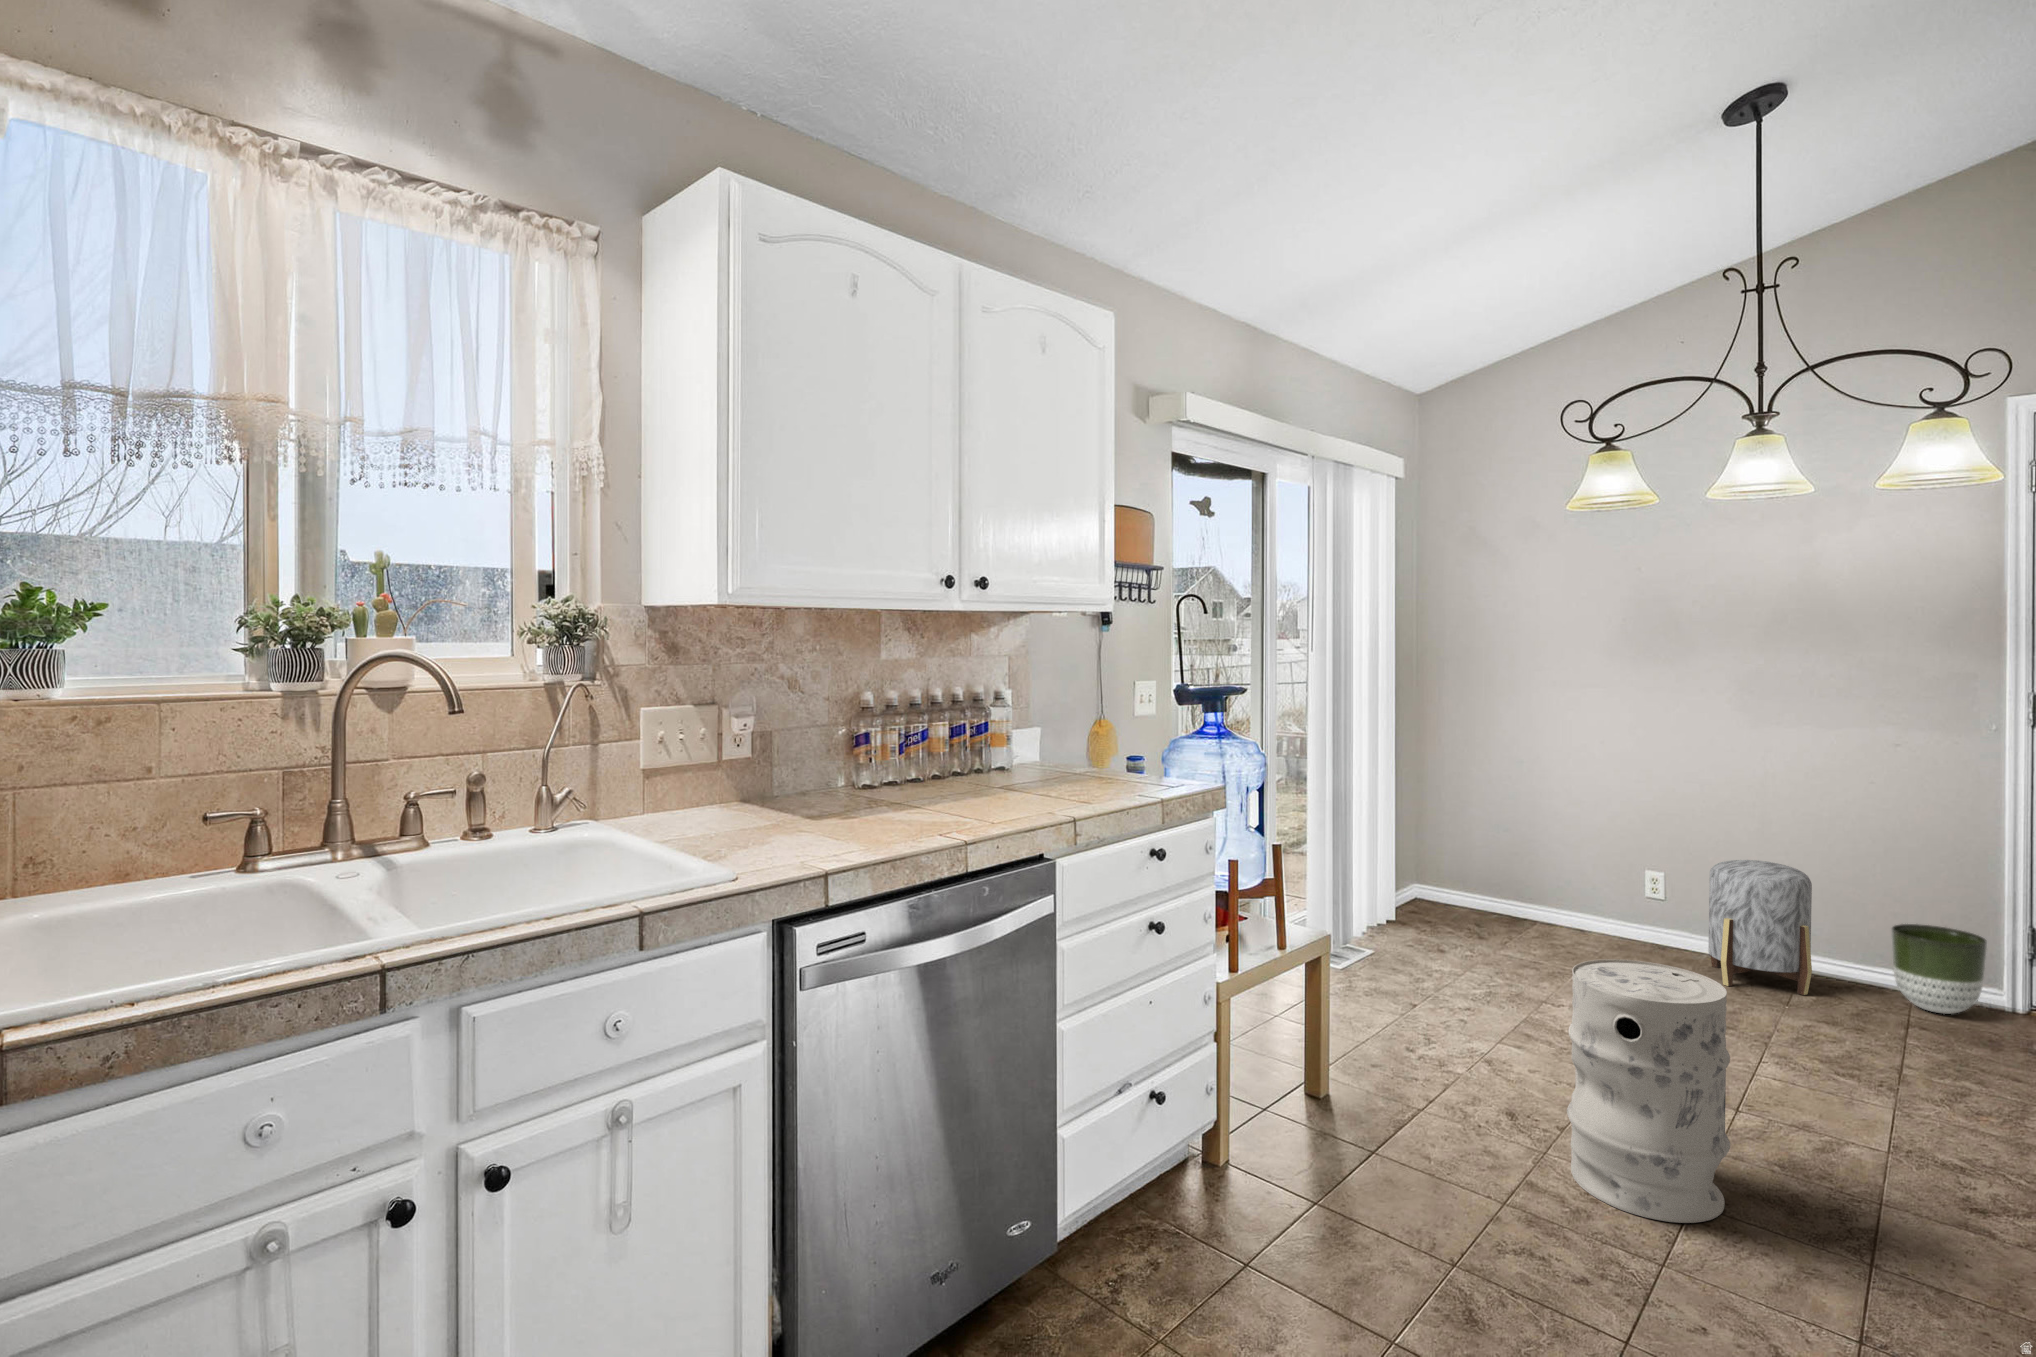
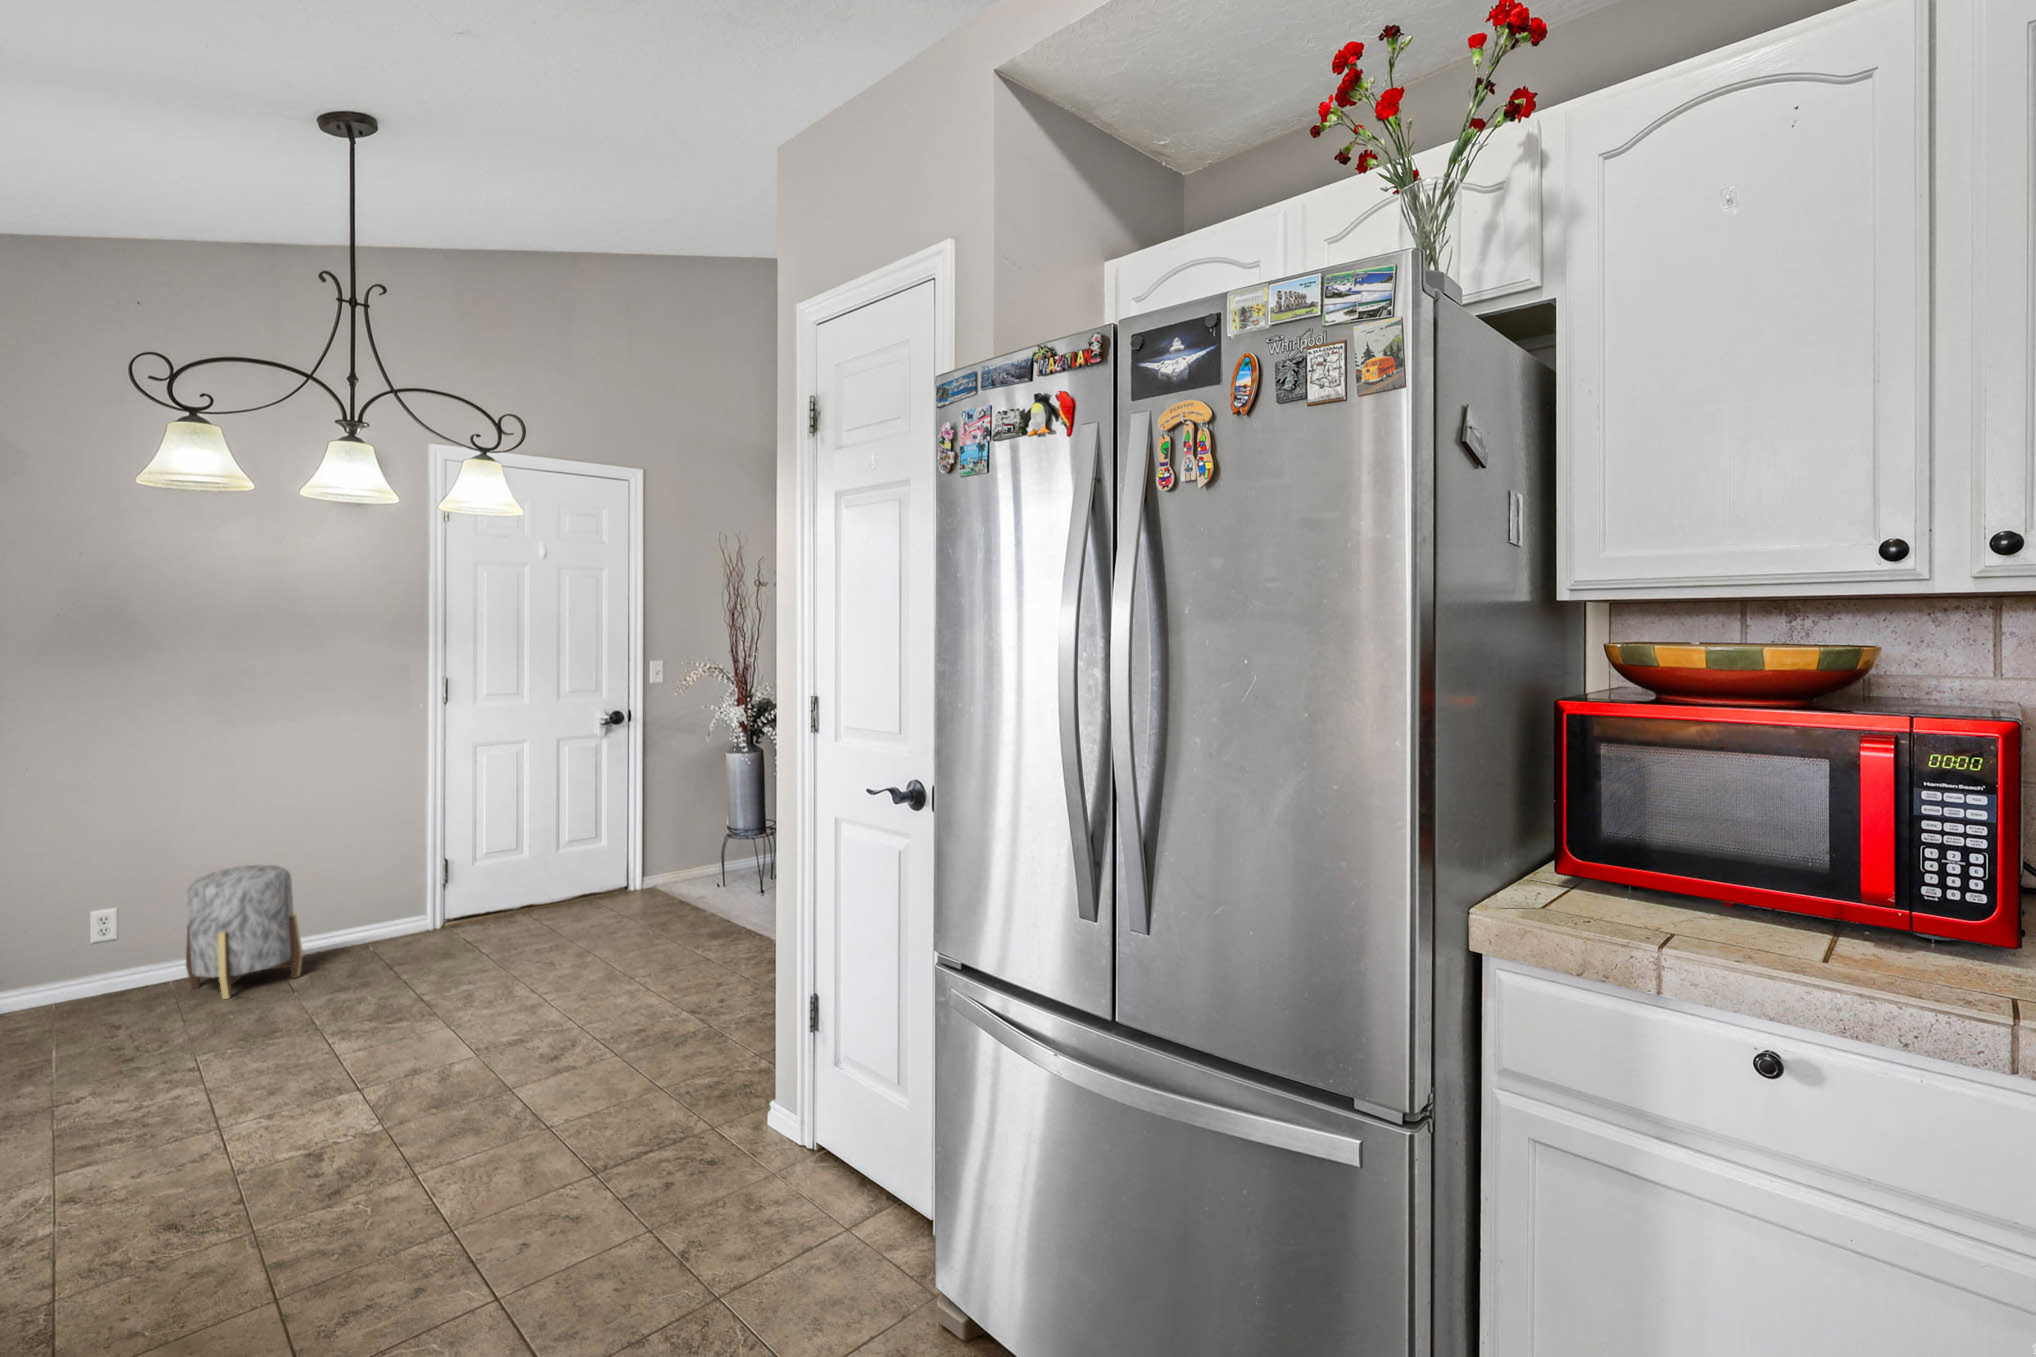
planter: present [1891,924,1987,1014] -> none [356,878,425,950]
trash can: present [1567,959,1730,1223] -> none [276,970,443,1231]

